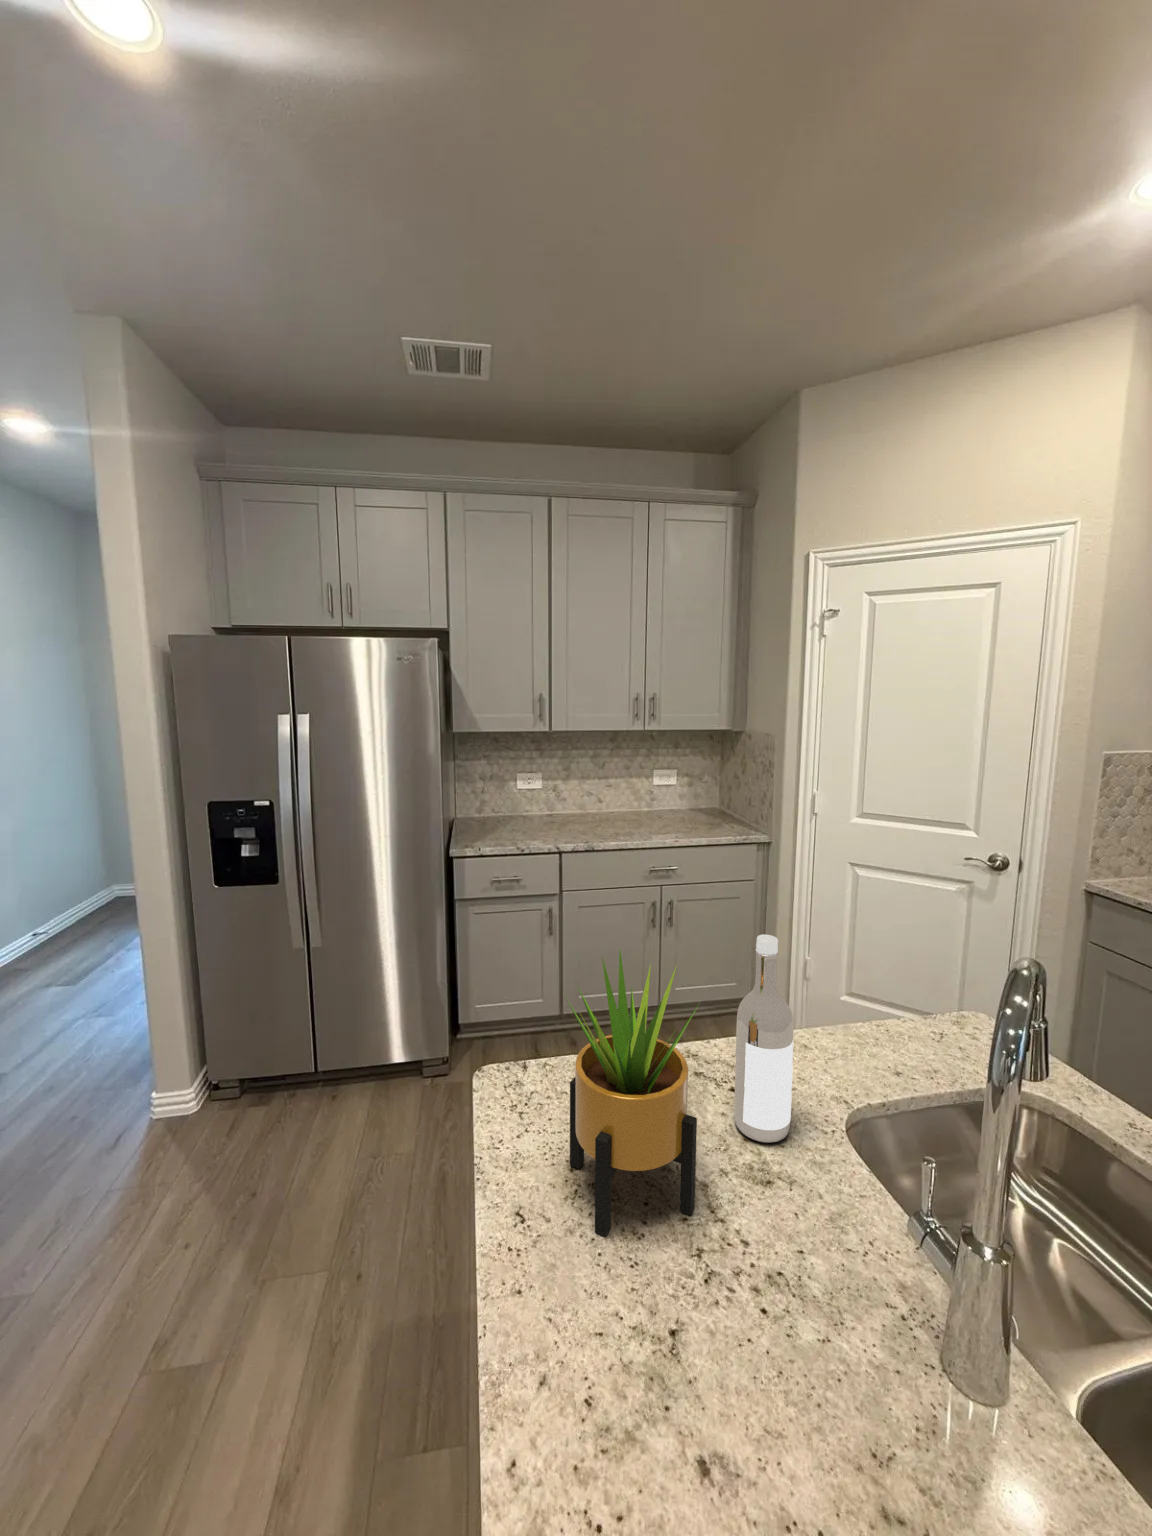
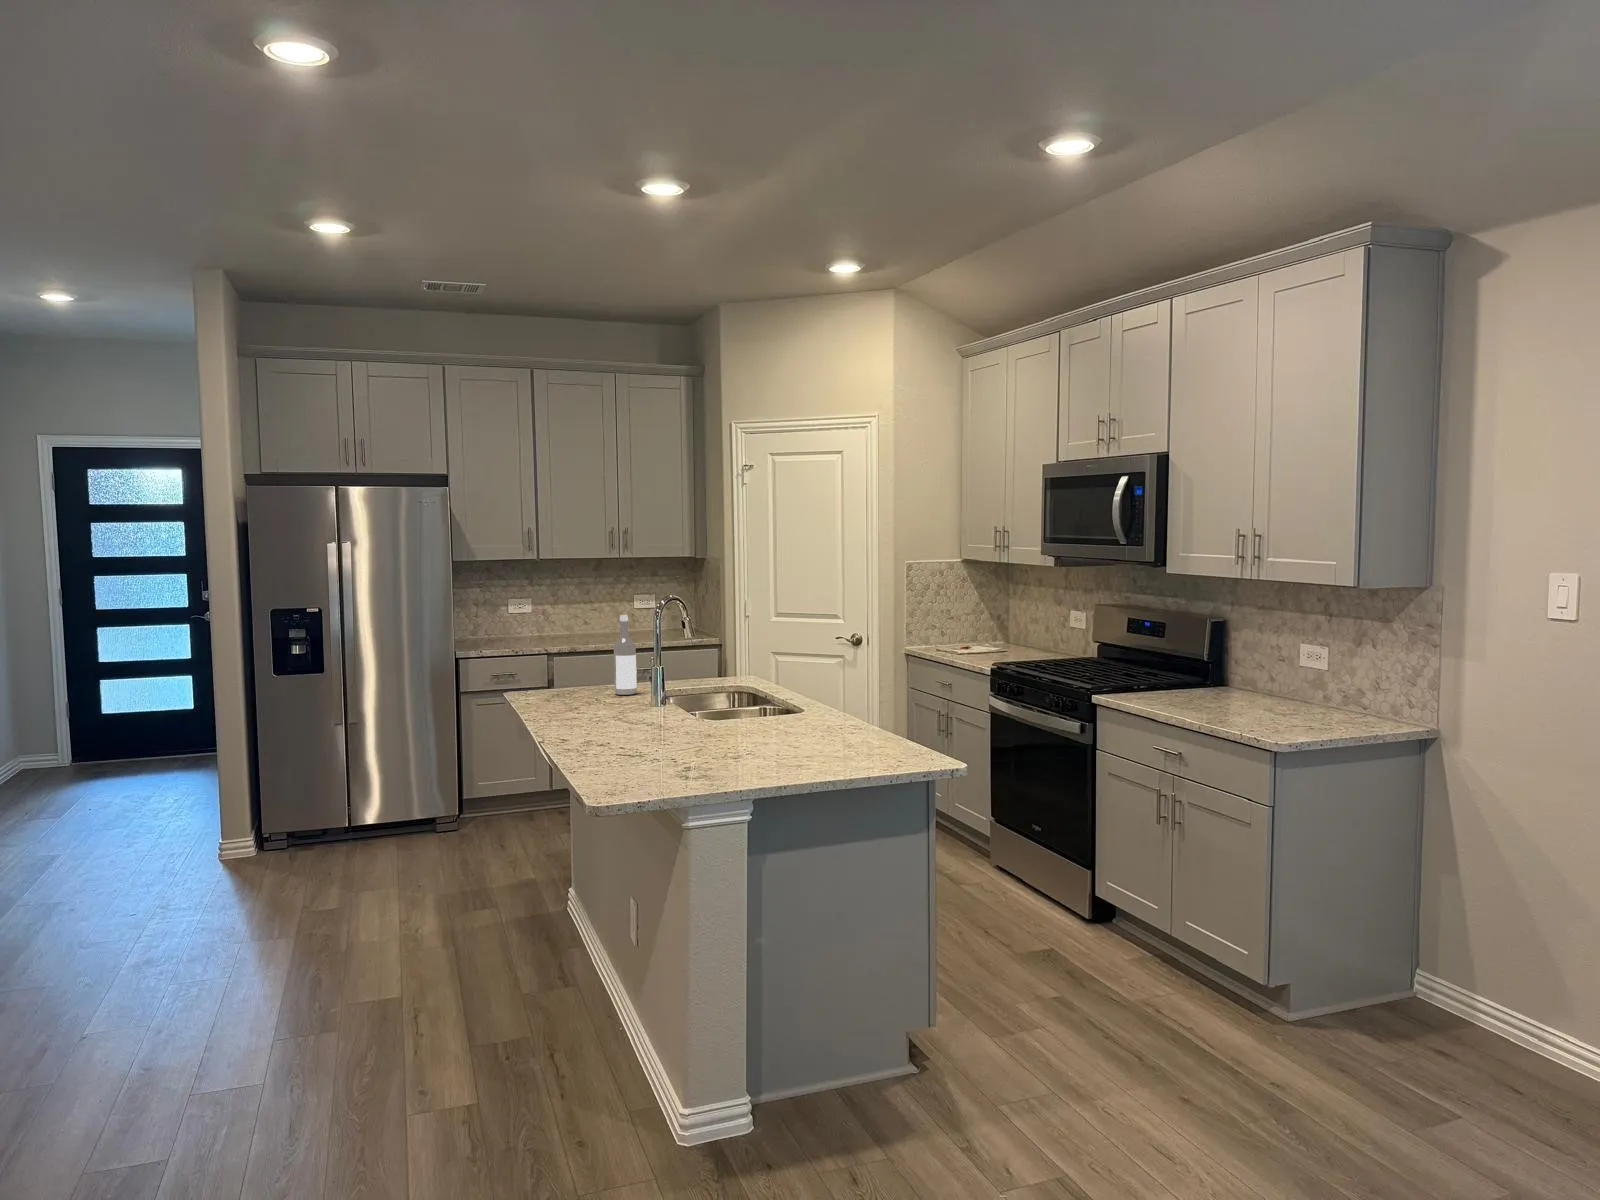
potted plant: present [567,950,697,1237] -> none [541,616,592,704]

